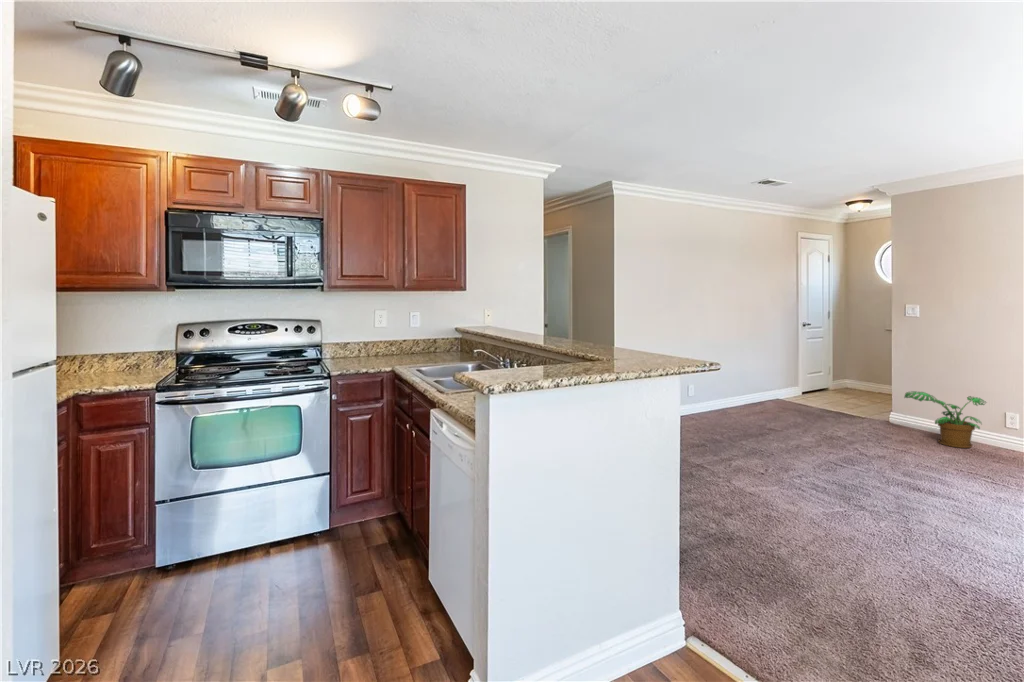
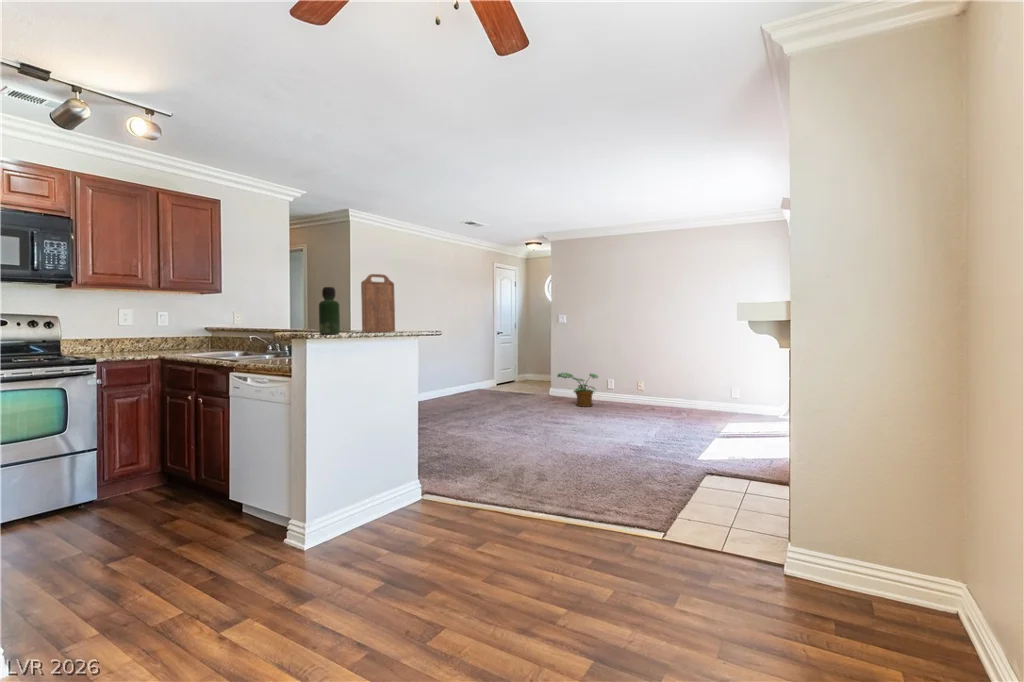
cutting board: none [603,271,657,364] -> present [361,274,395,332]
bottle: none [532,299,563,375] -> present [319,287,340,334]

